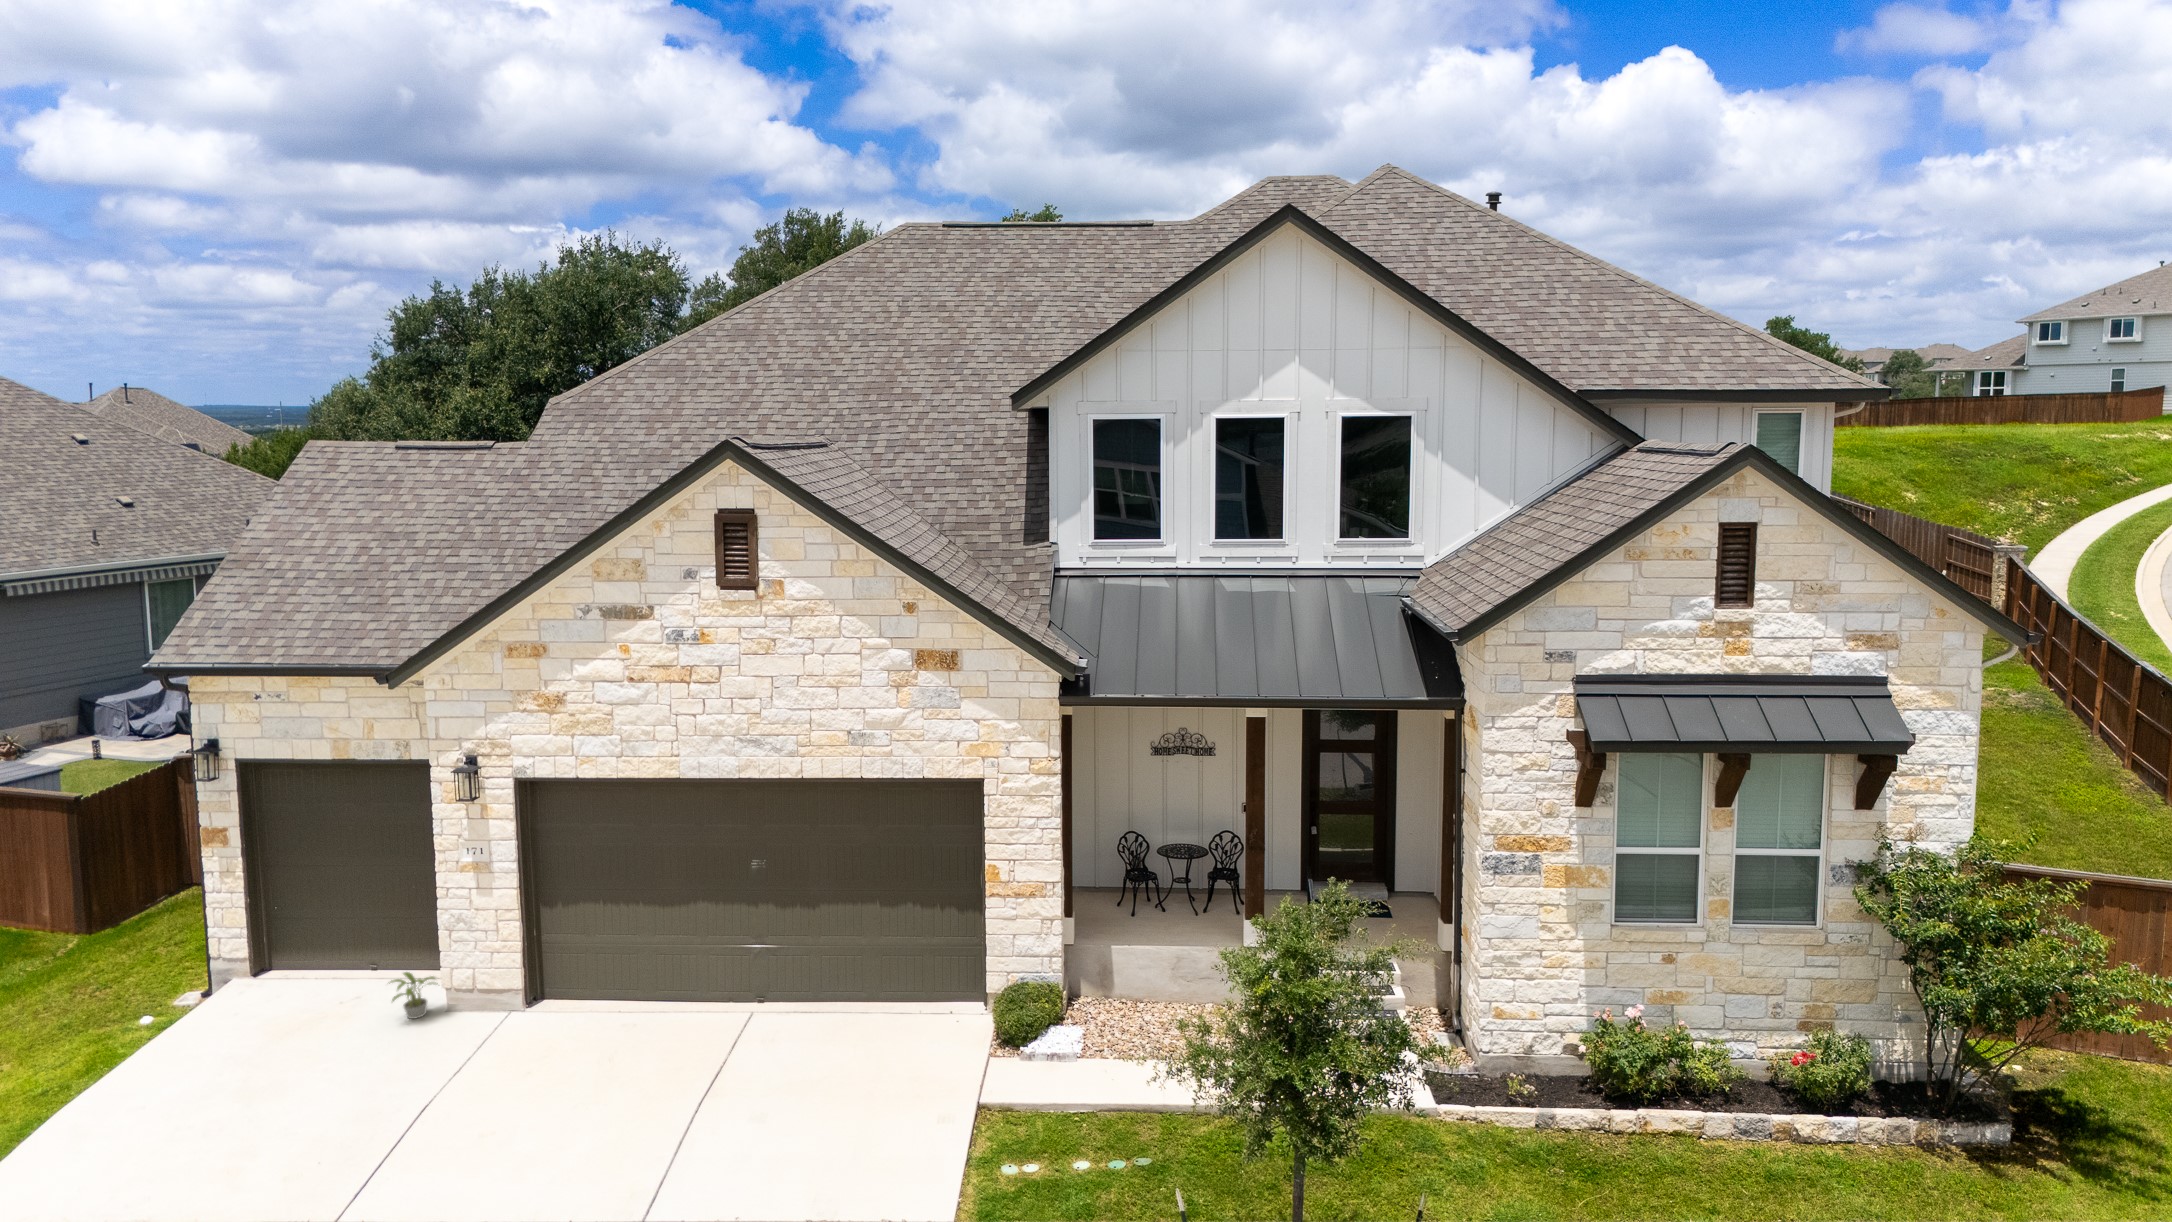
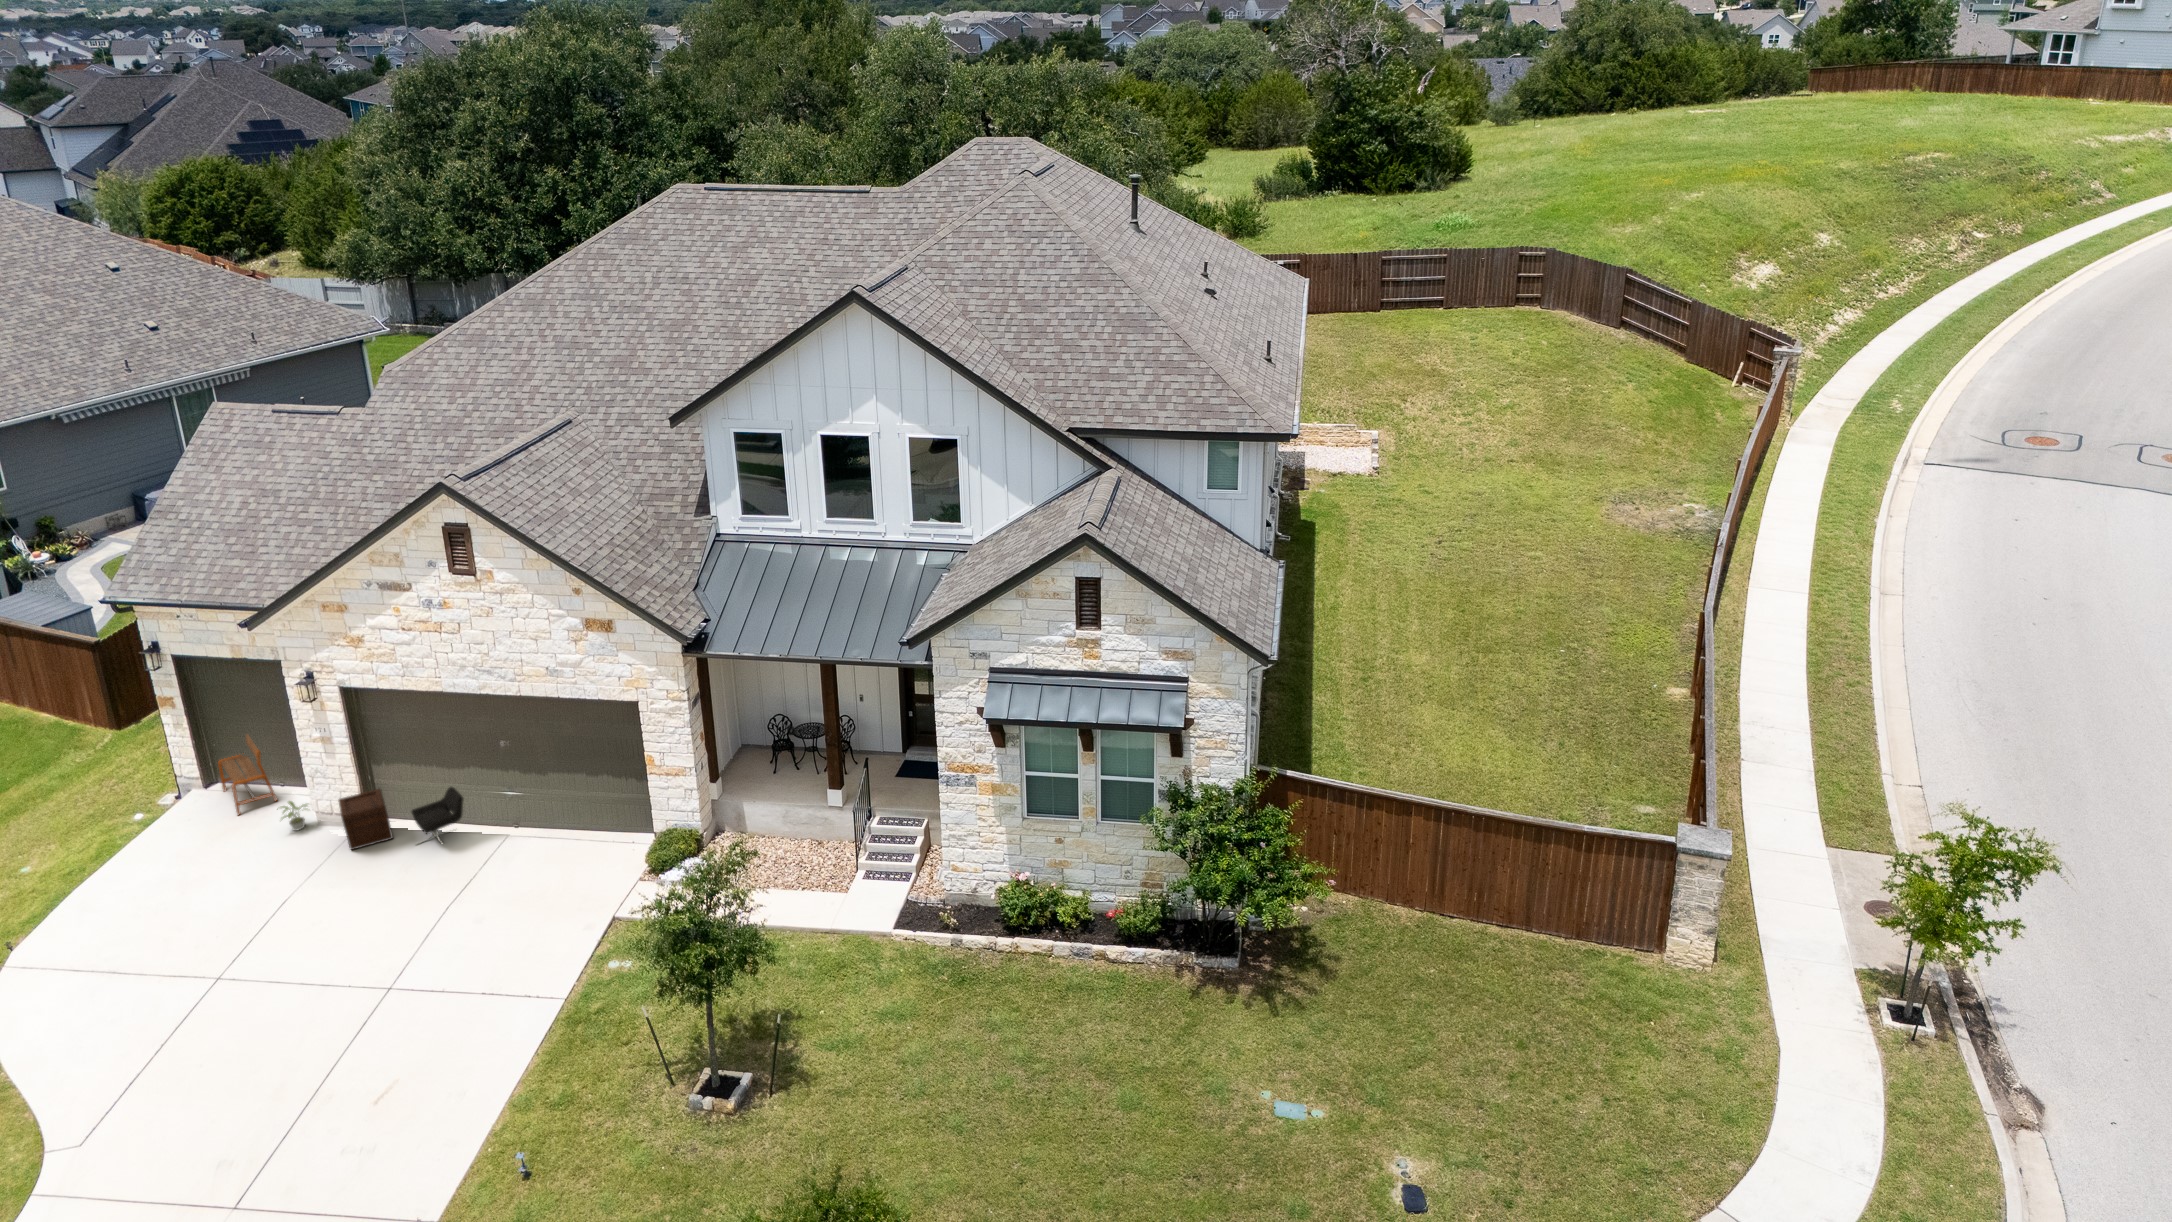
bench: none [284,878,375,1004] -> present [218,734,277,815]
lounge chair: none [604,939,689,1029] -> present [412,787,463,844]
wooden crate: none [490,946,574,1040] -> present [338,789,393,850]

